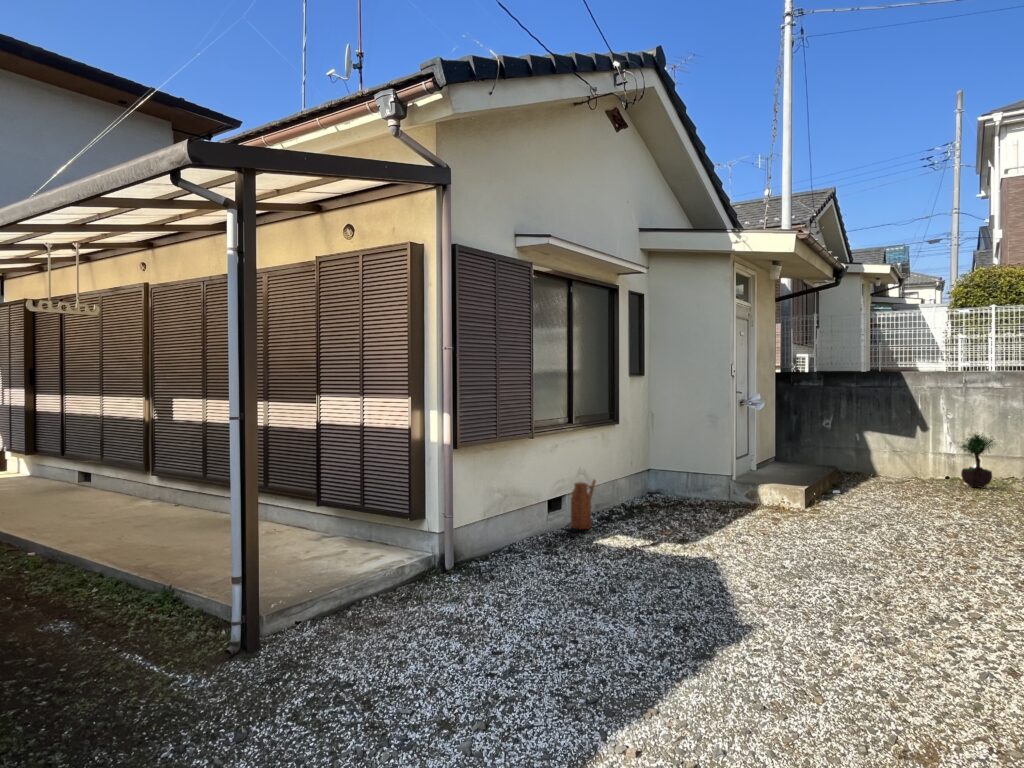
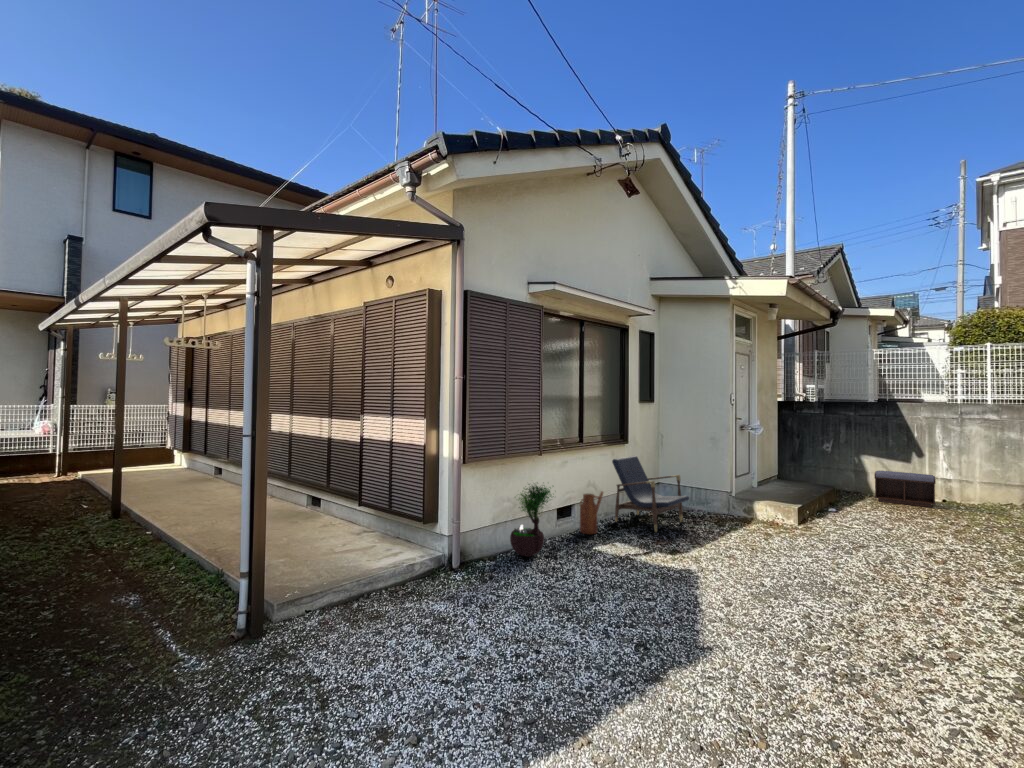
potted tree: present [961,433,995,488] -> present [510,484,551,557]
lounge chair: none [603,438,690,524] -> present [612,456,689,532]
bench: none [878,448,940,486] -> present [874,471,936,507]

